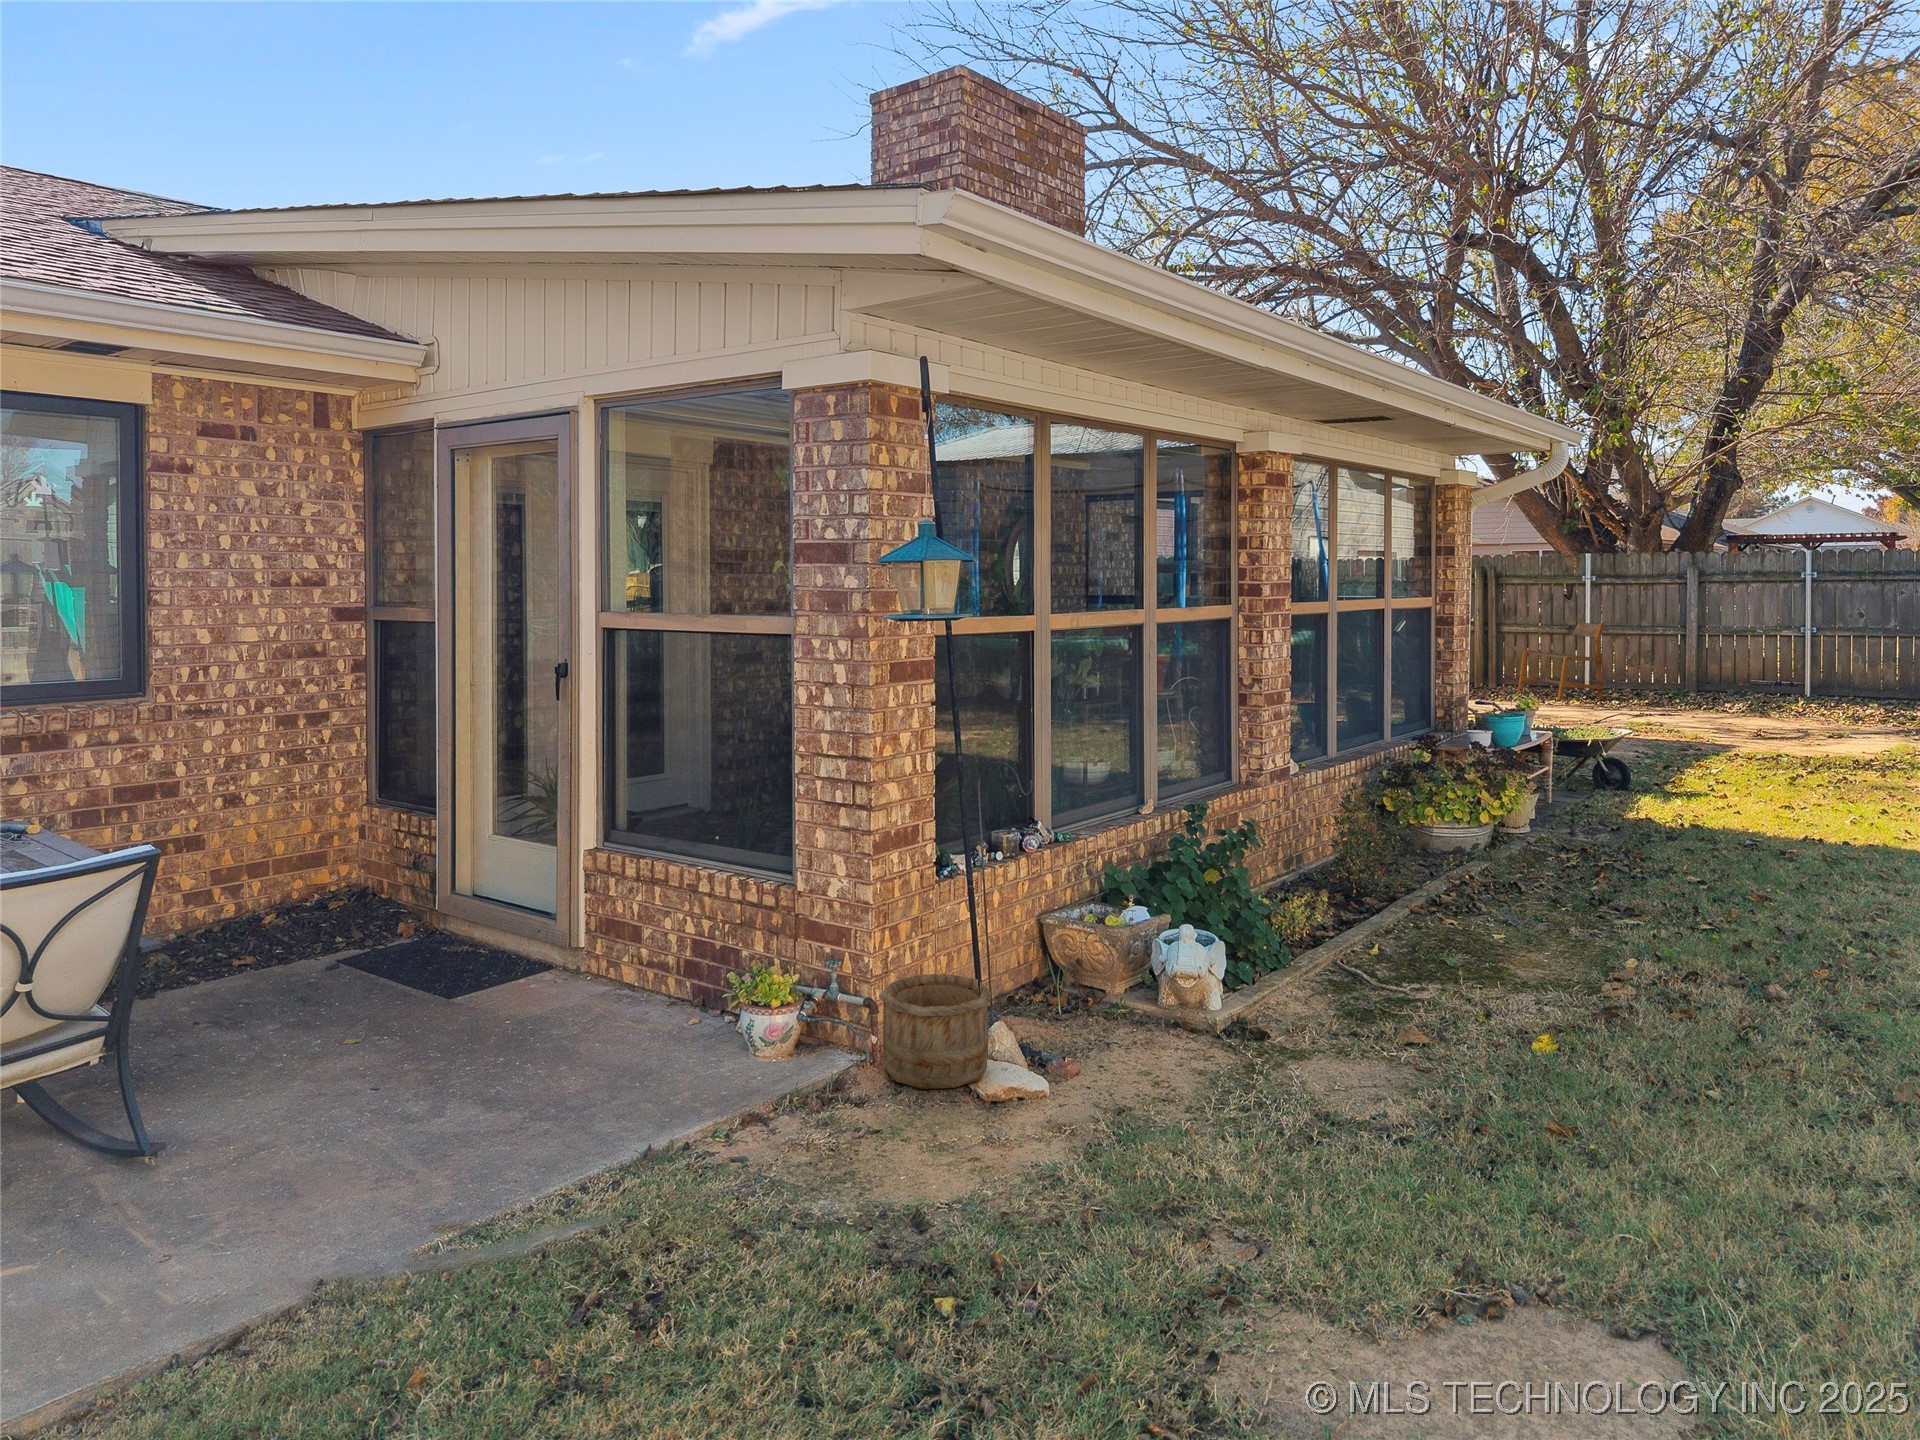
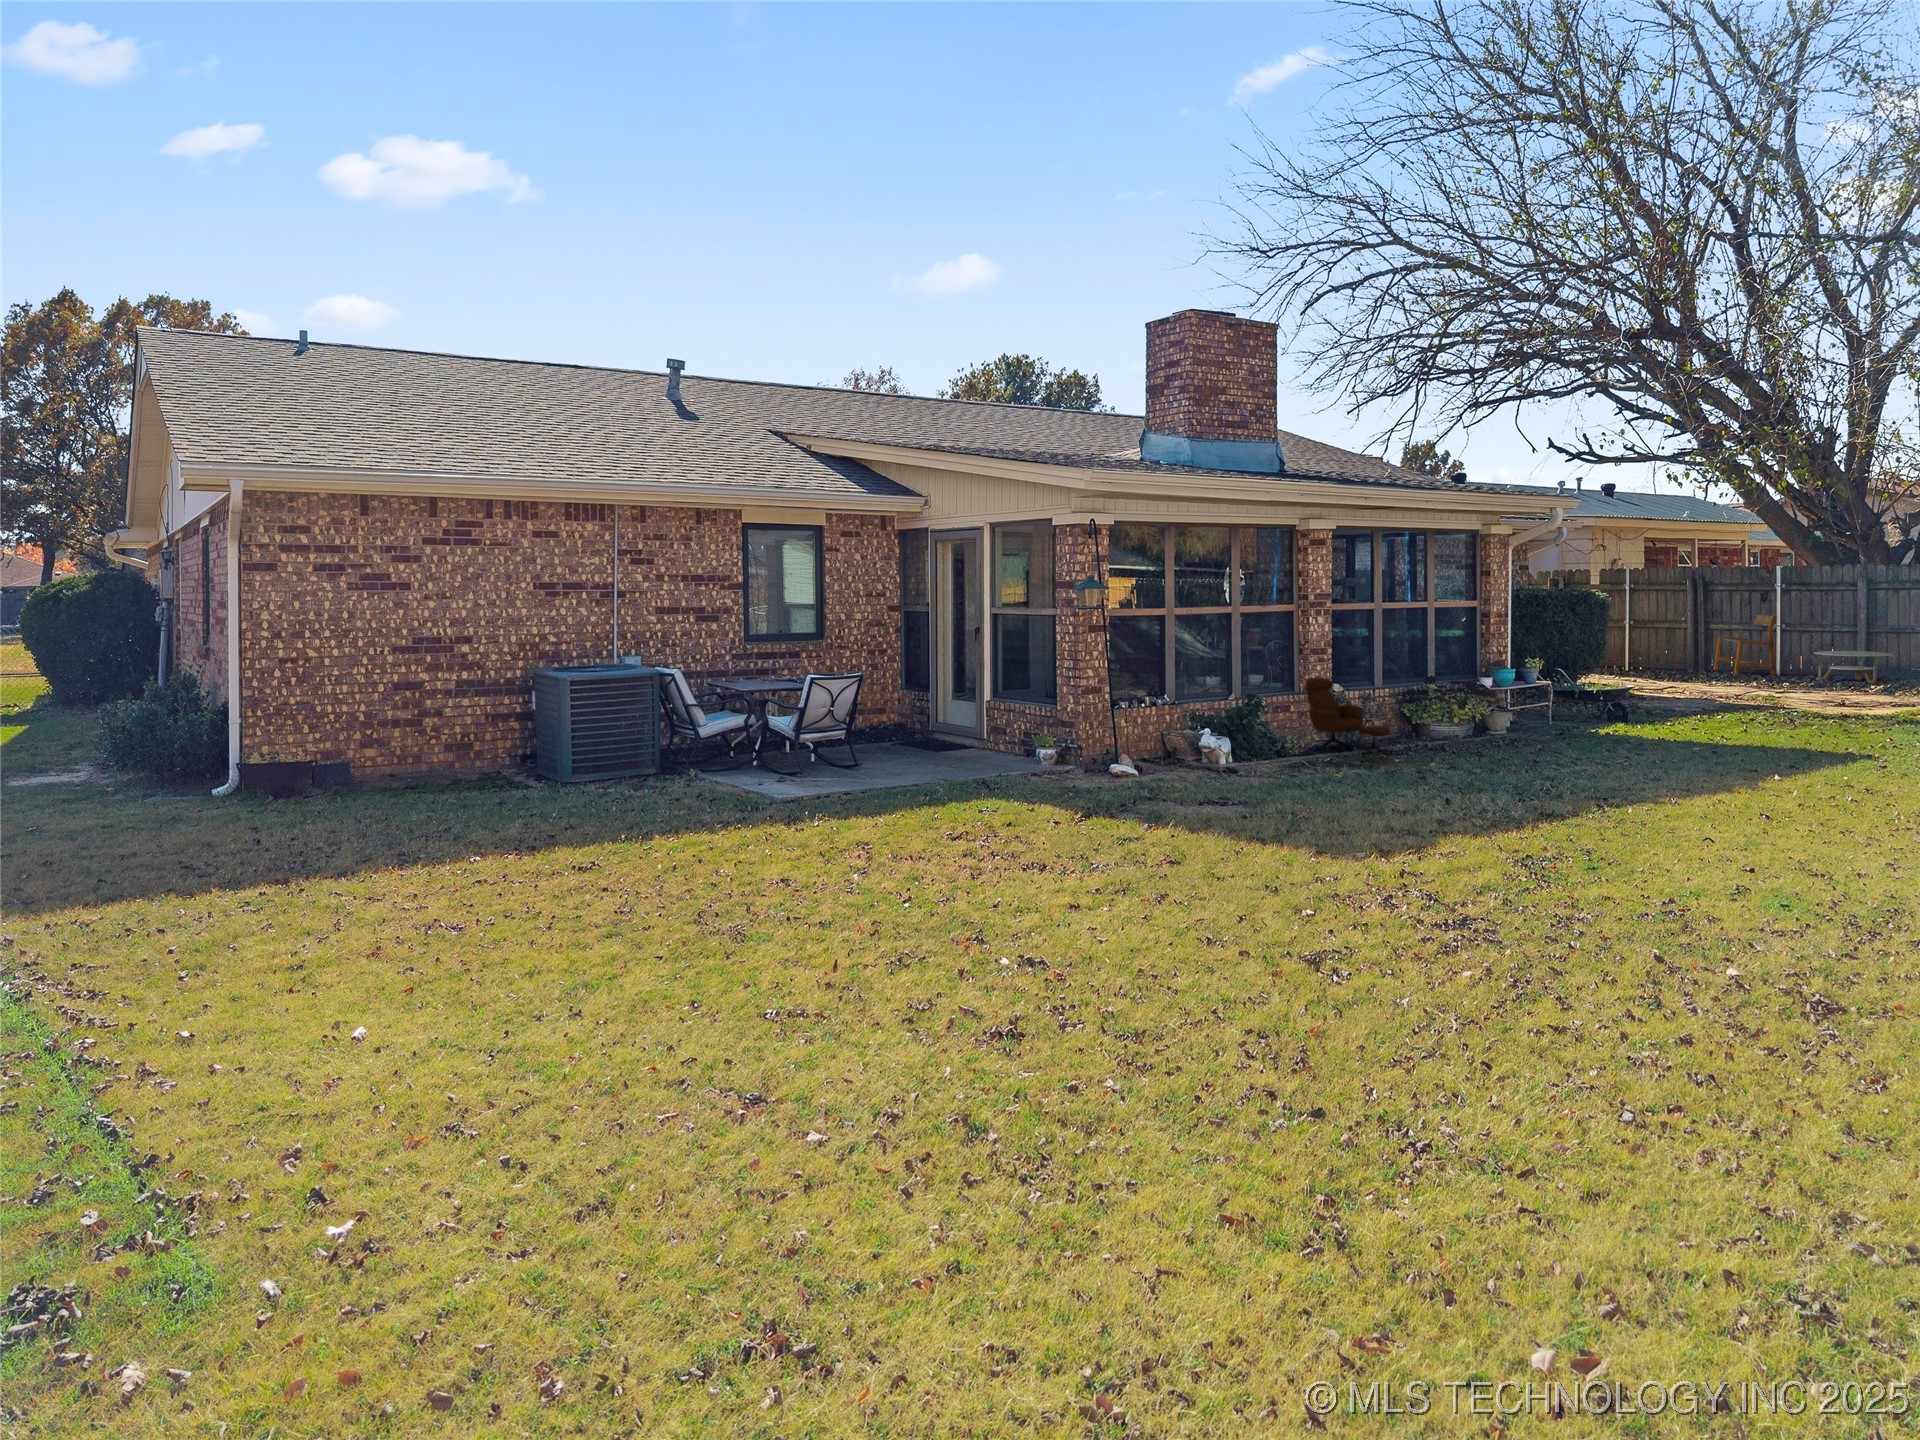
round table: none [1658,669,1756,710] -> present [1814,651,1894,683]
lounge chair: none [1268,756,1466,927] -> present [1305,677,1390,753]
wooden bucket: present [879,974,991,1089] -> none [1081,741,1121,776]

